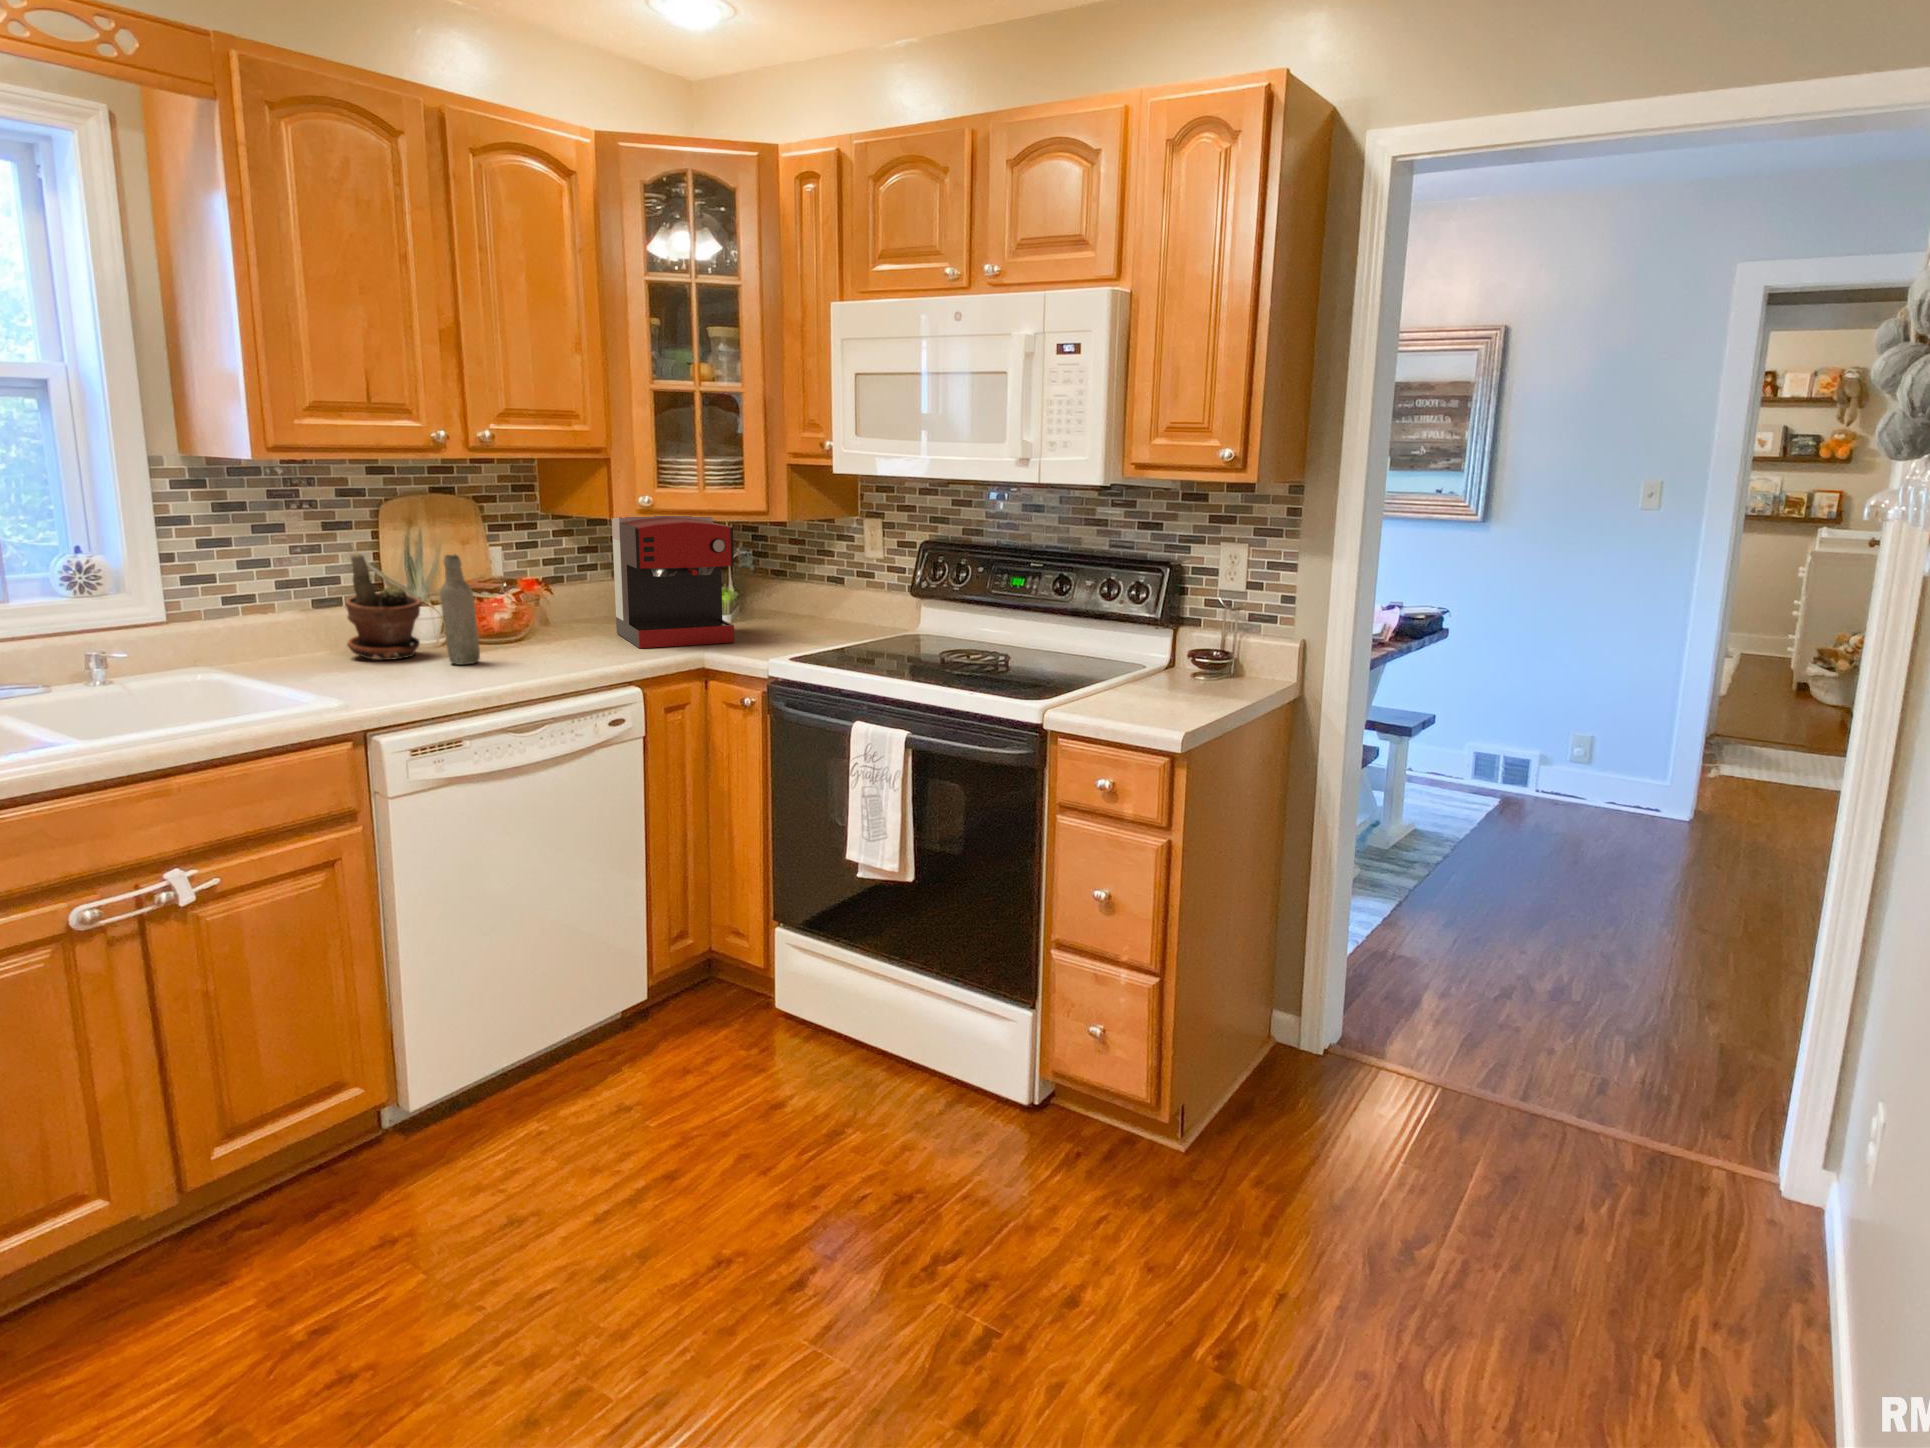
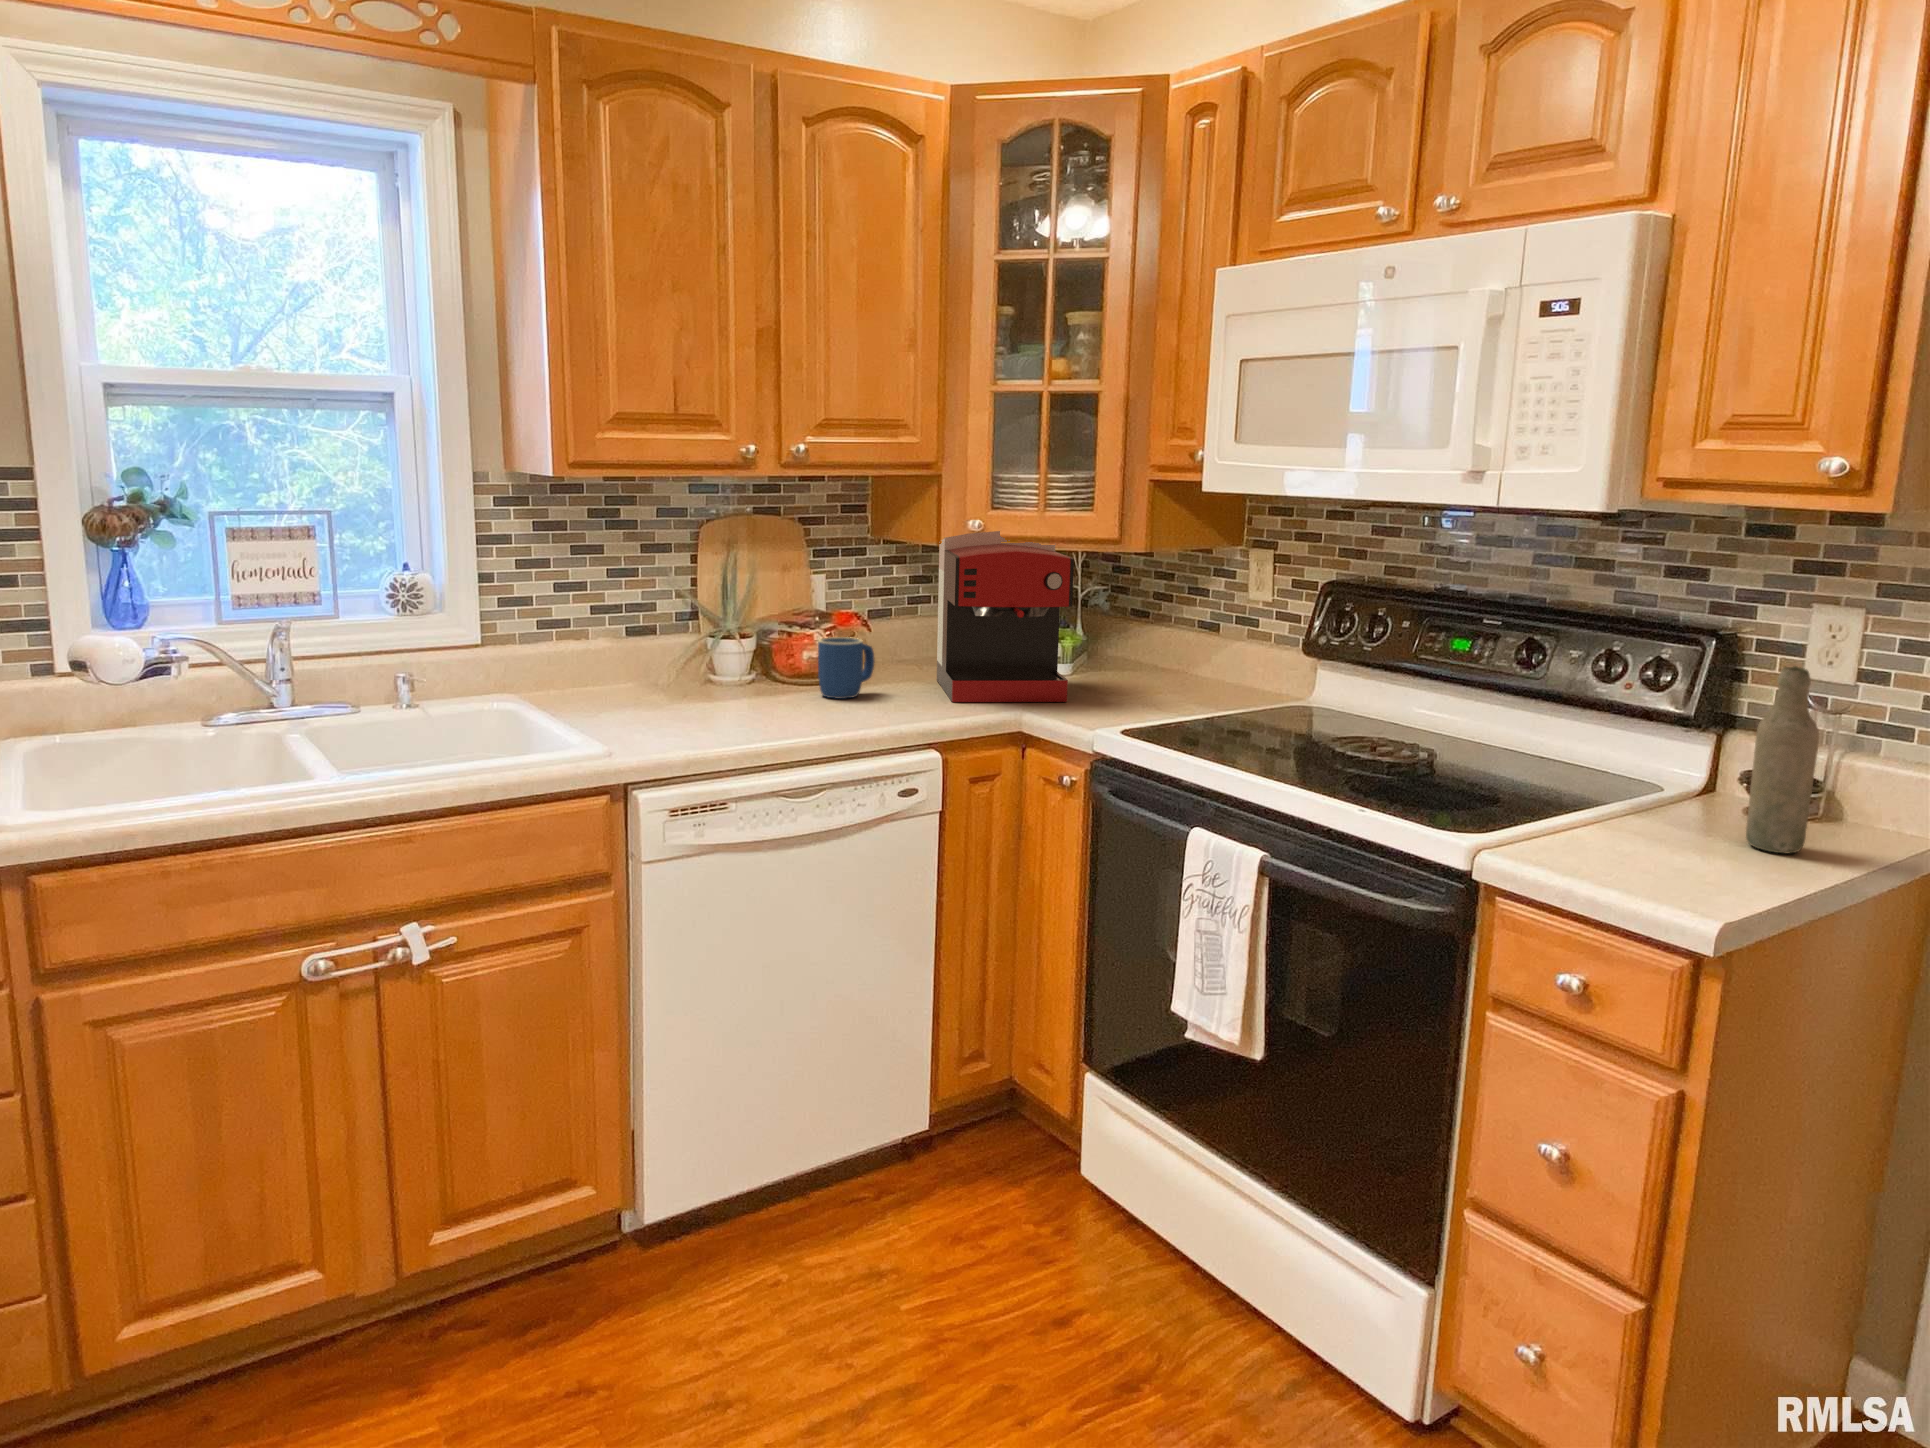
potted plant: present [345,553,420,660] -> none [648,578,723,697]
bottle: present [440,554,480,665] -> present [1746,666,1819,853]
mug: none [513,599,566,652] -> present [818,637,874,699]

